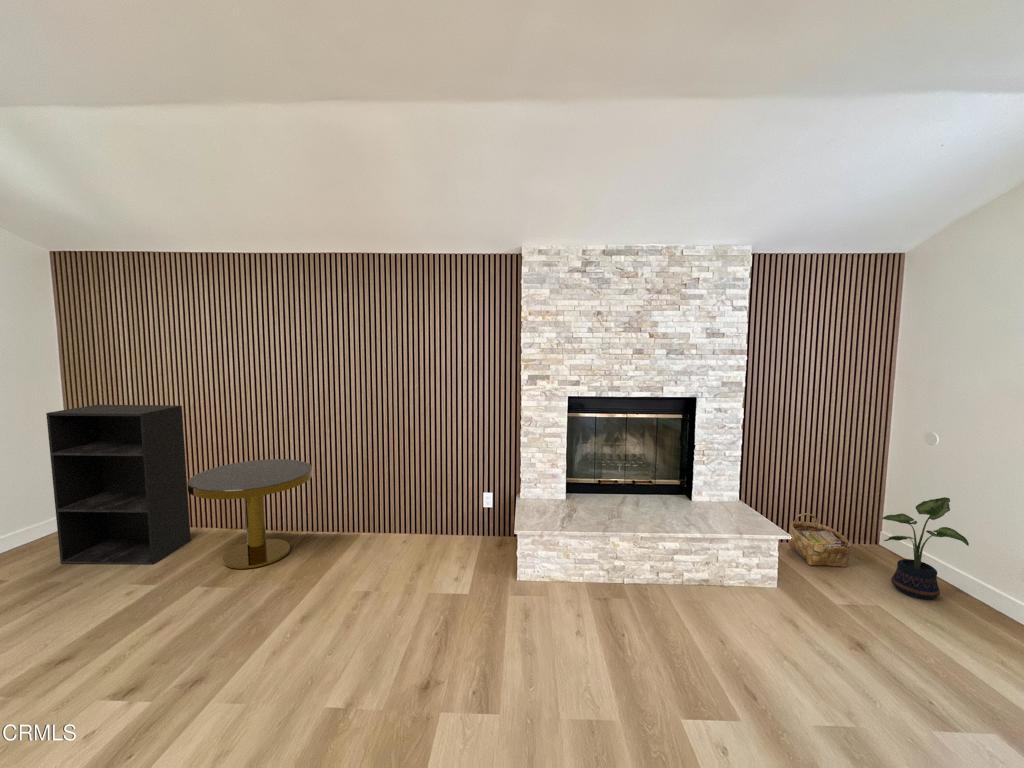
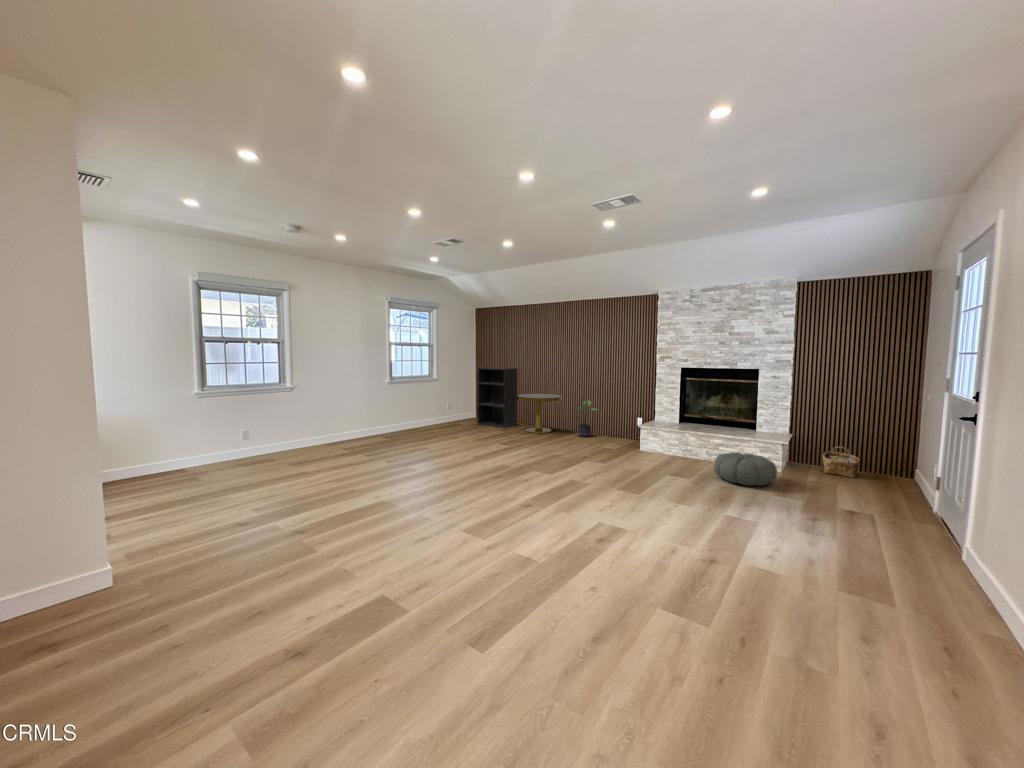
potted plant: present [882,497,969,599] -> present [576,399,600,437]
pouf: none [722,580,855,677] -> present [714,453,777,486]

